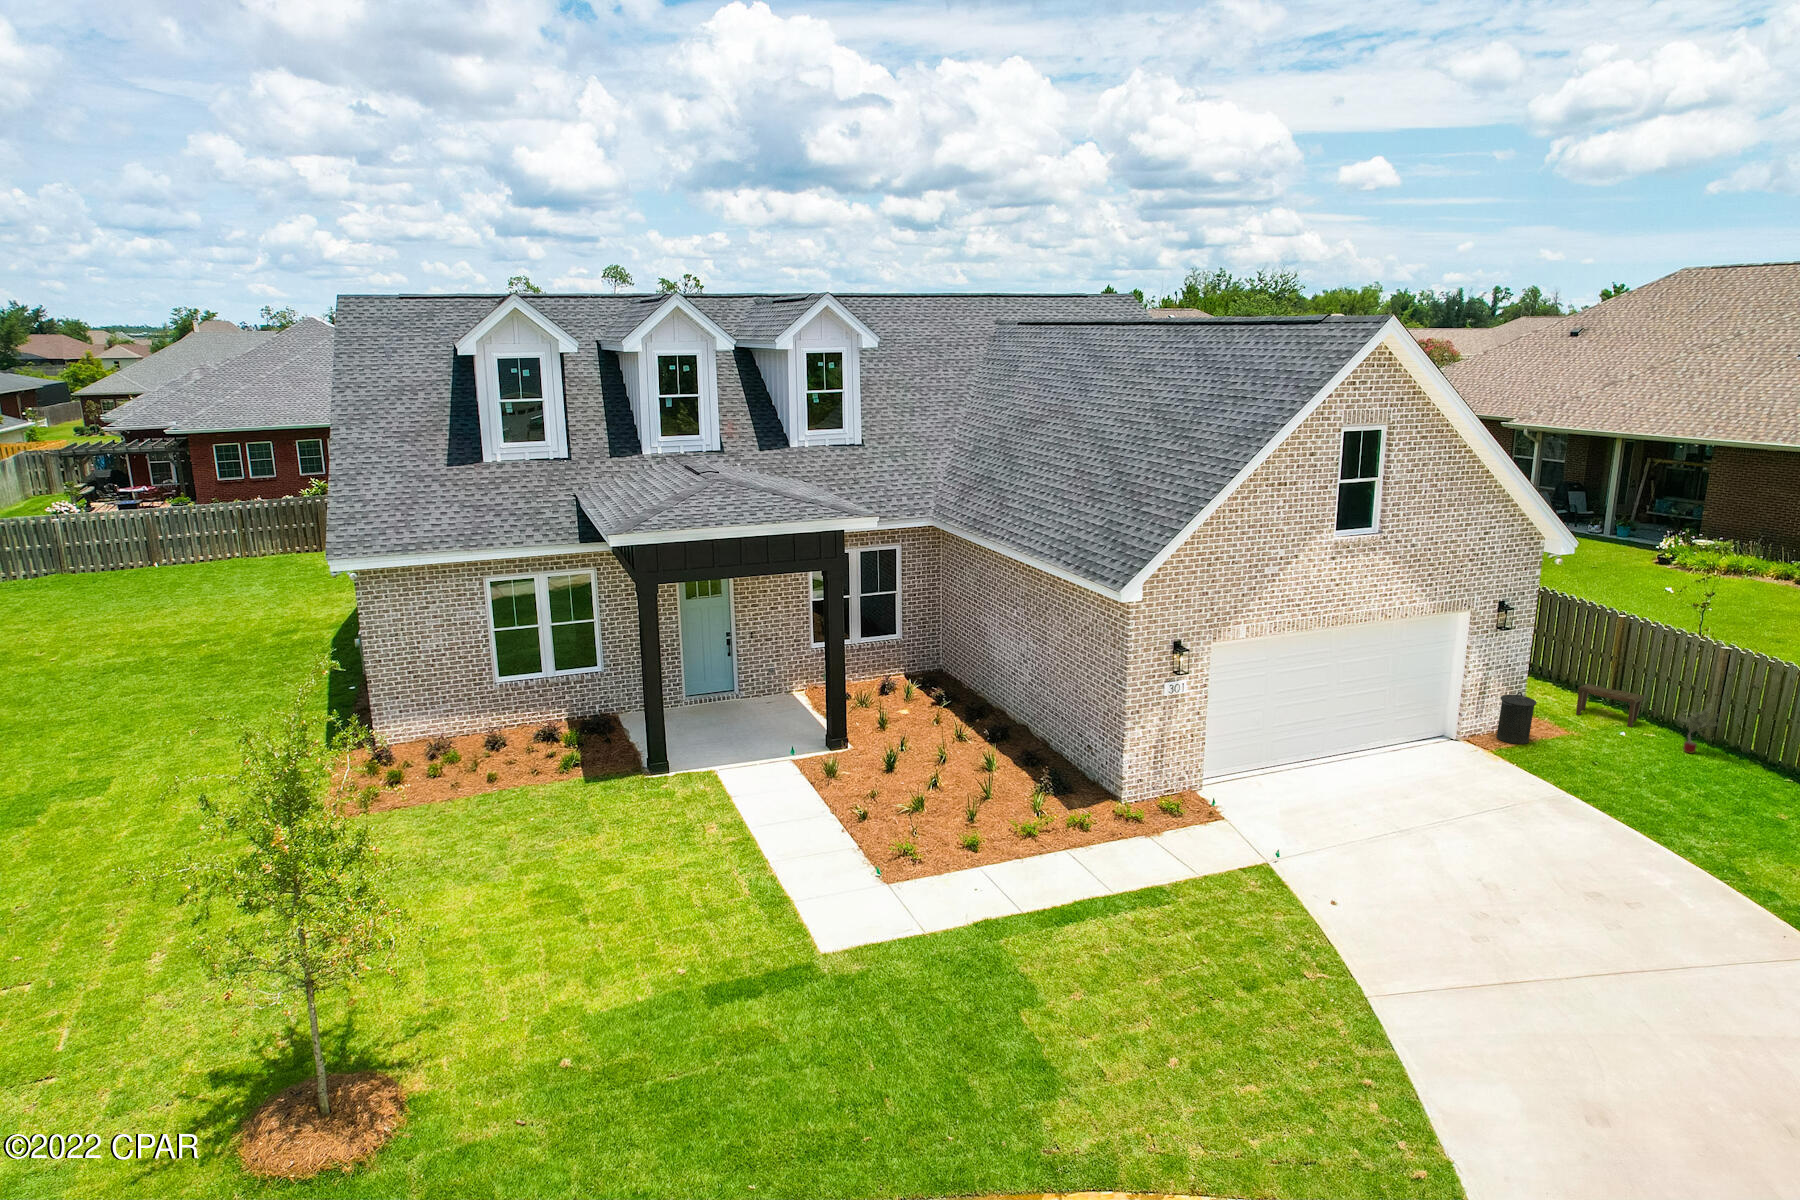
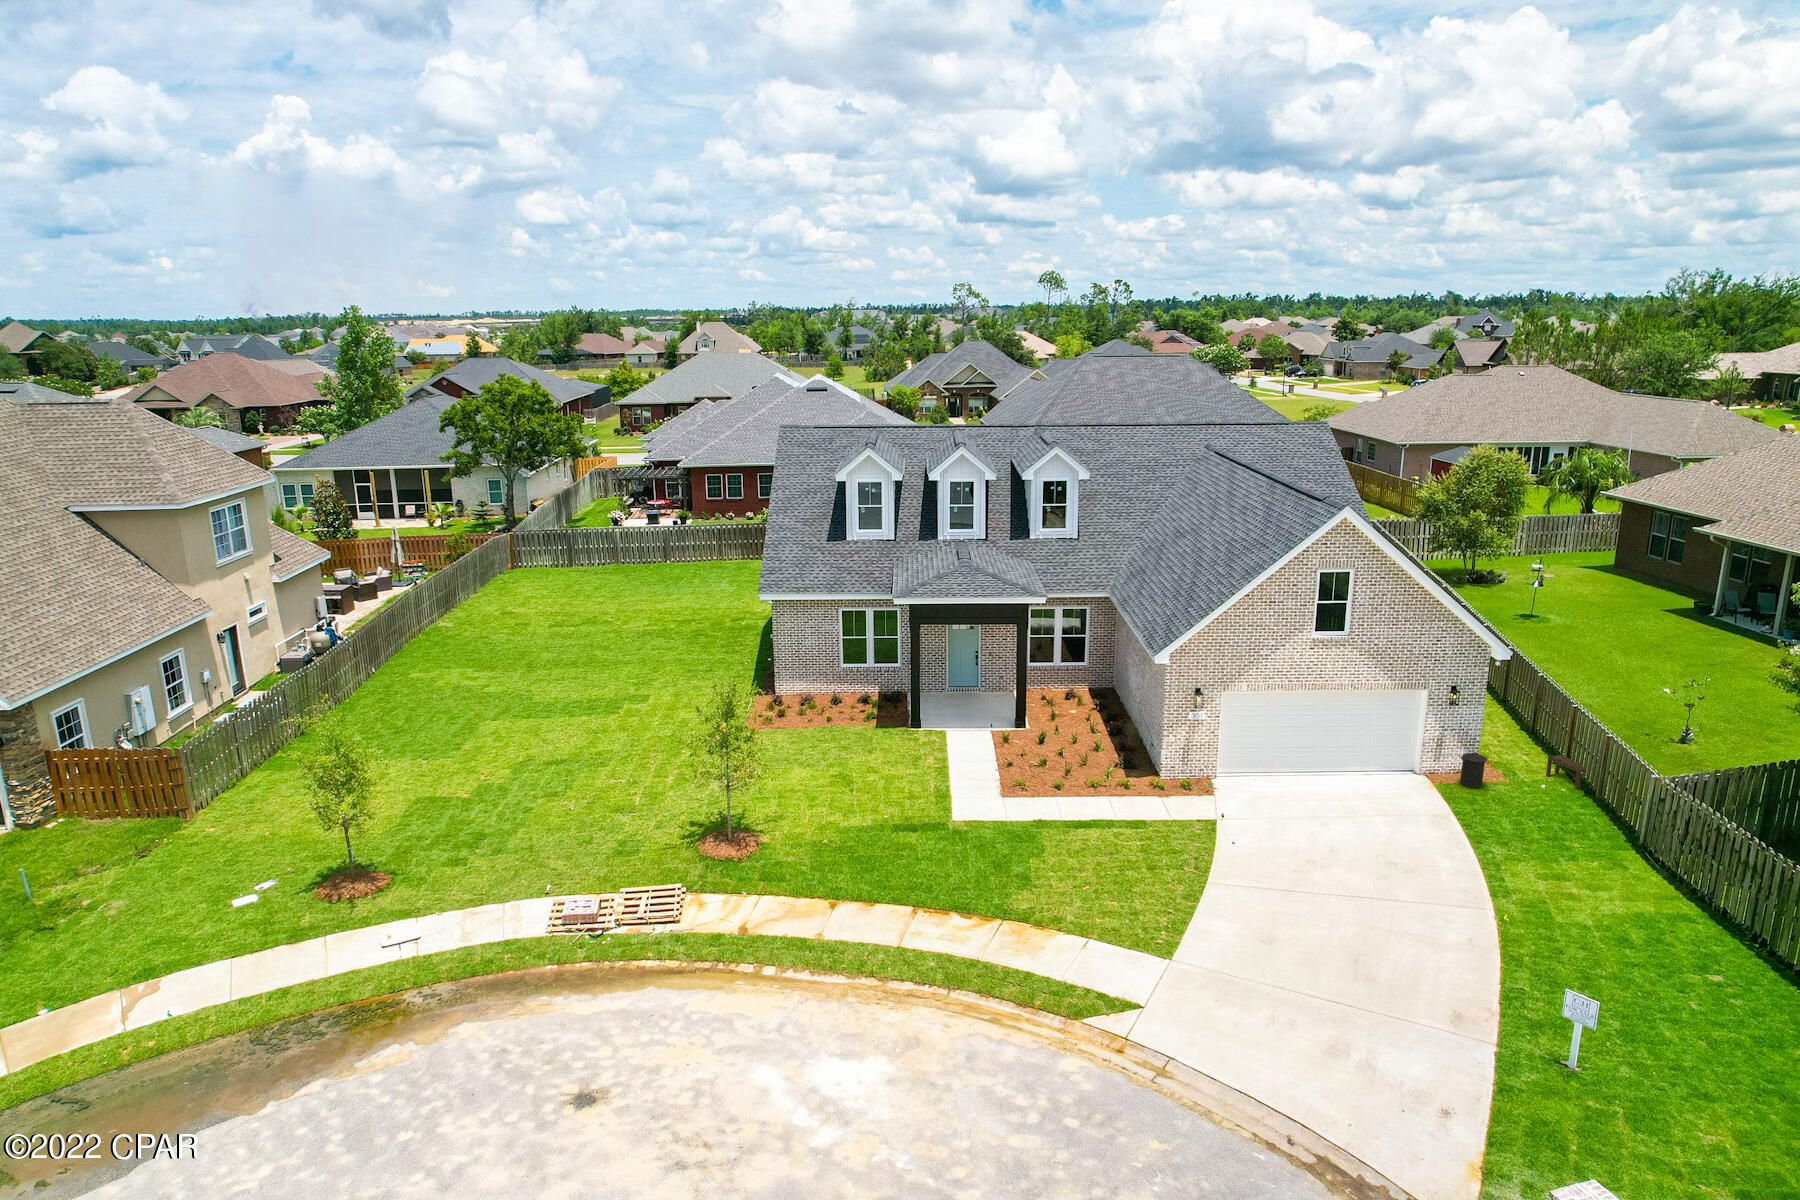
potted tree: present [1678,703,1718,753] -> present [1126,719,1141,749]

